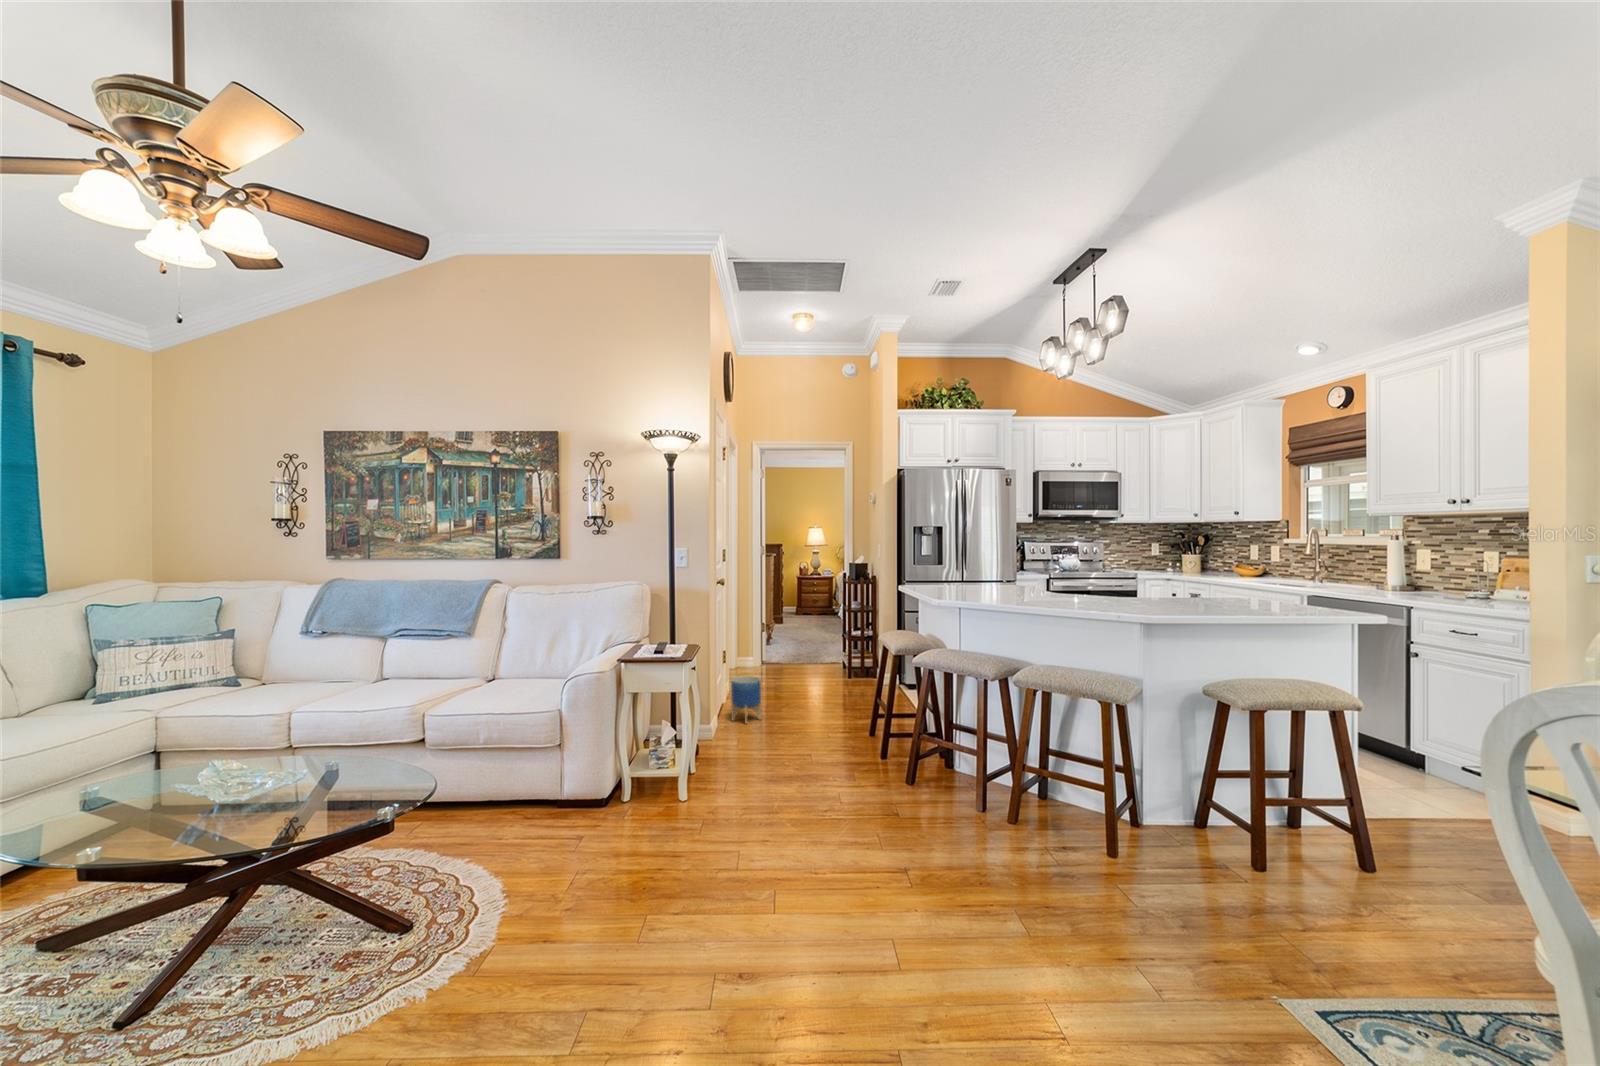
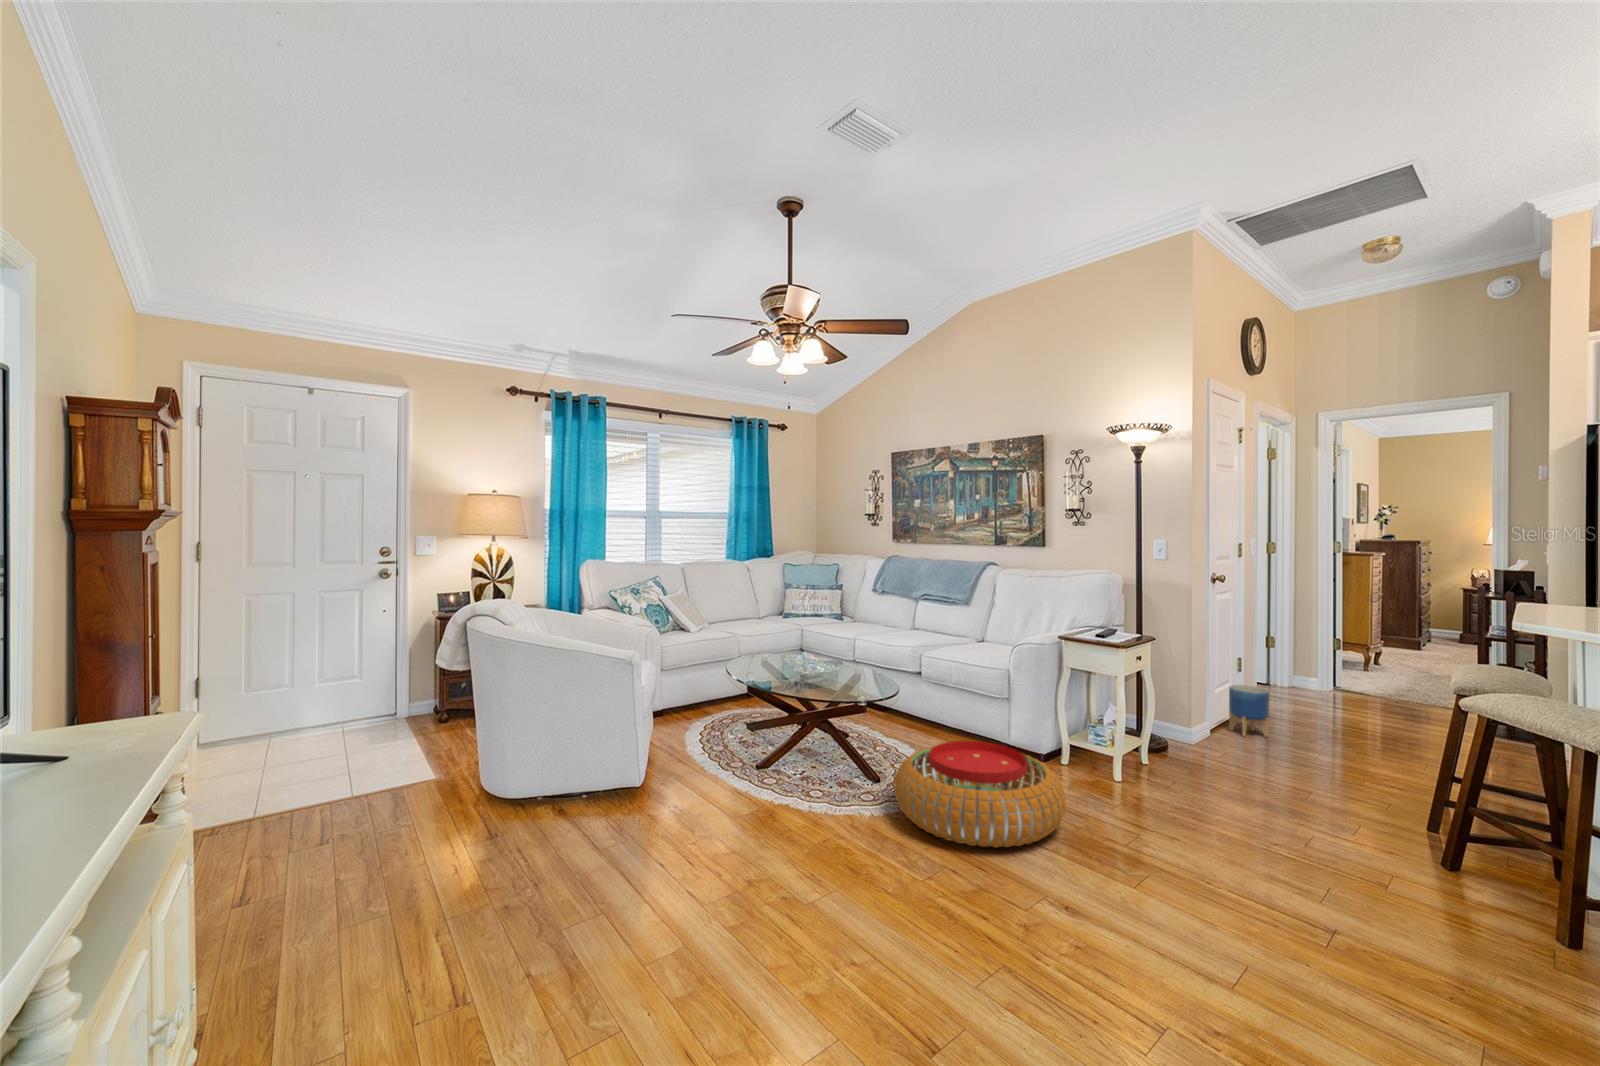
pouf: none [456,808,693,976] -> present [894,741,1066,848]

